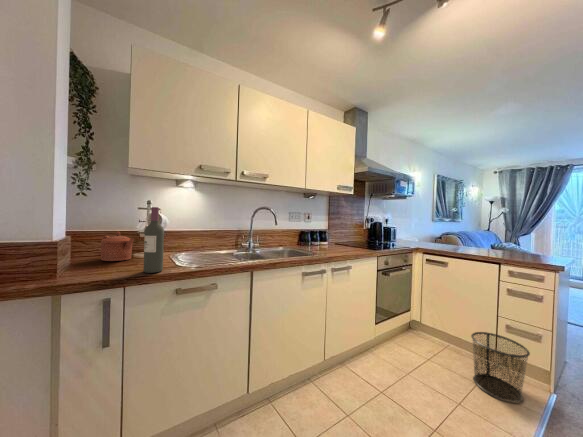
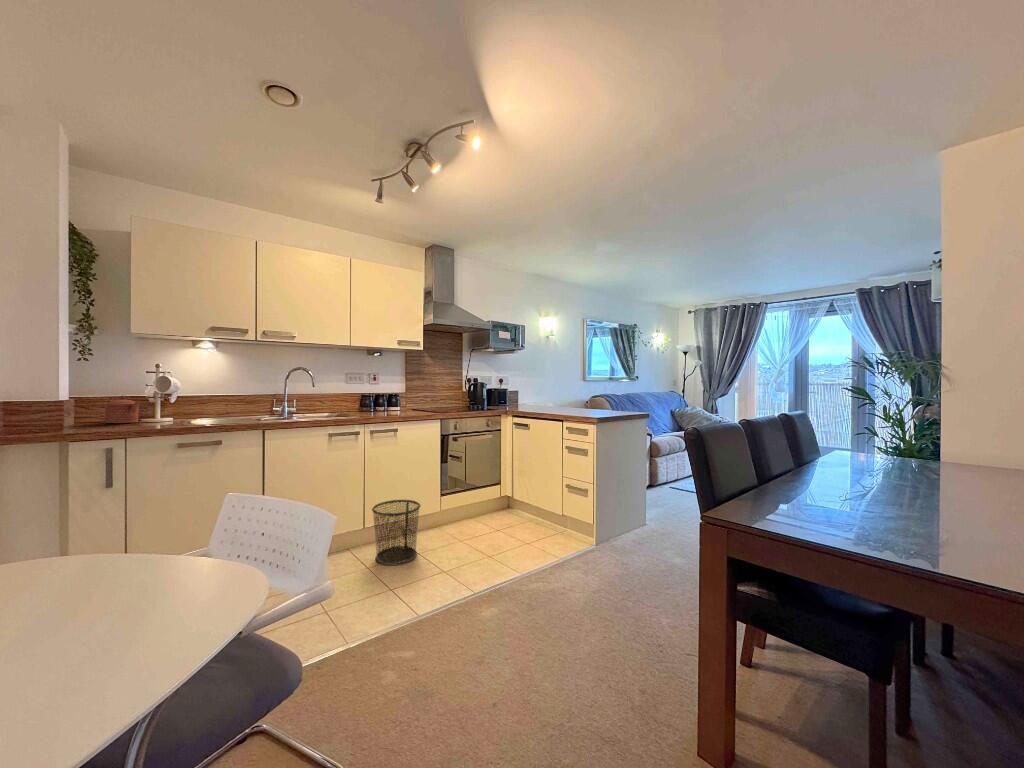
wine bottle: present [144,207,164,273] -> none [146,370,166,428]
waste bin: present [471,332,530,402] -> present [372,500,420,565]

